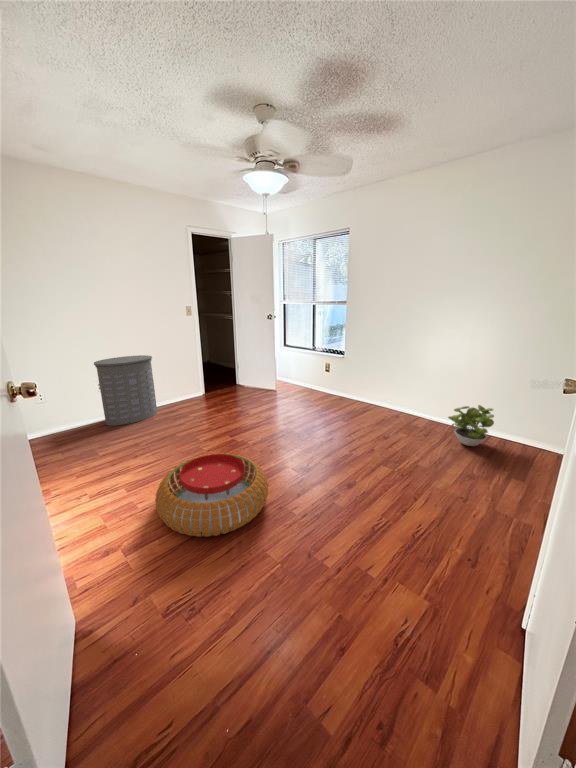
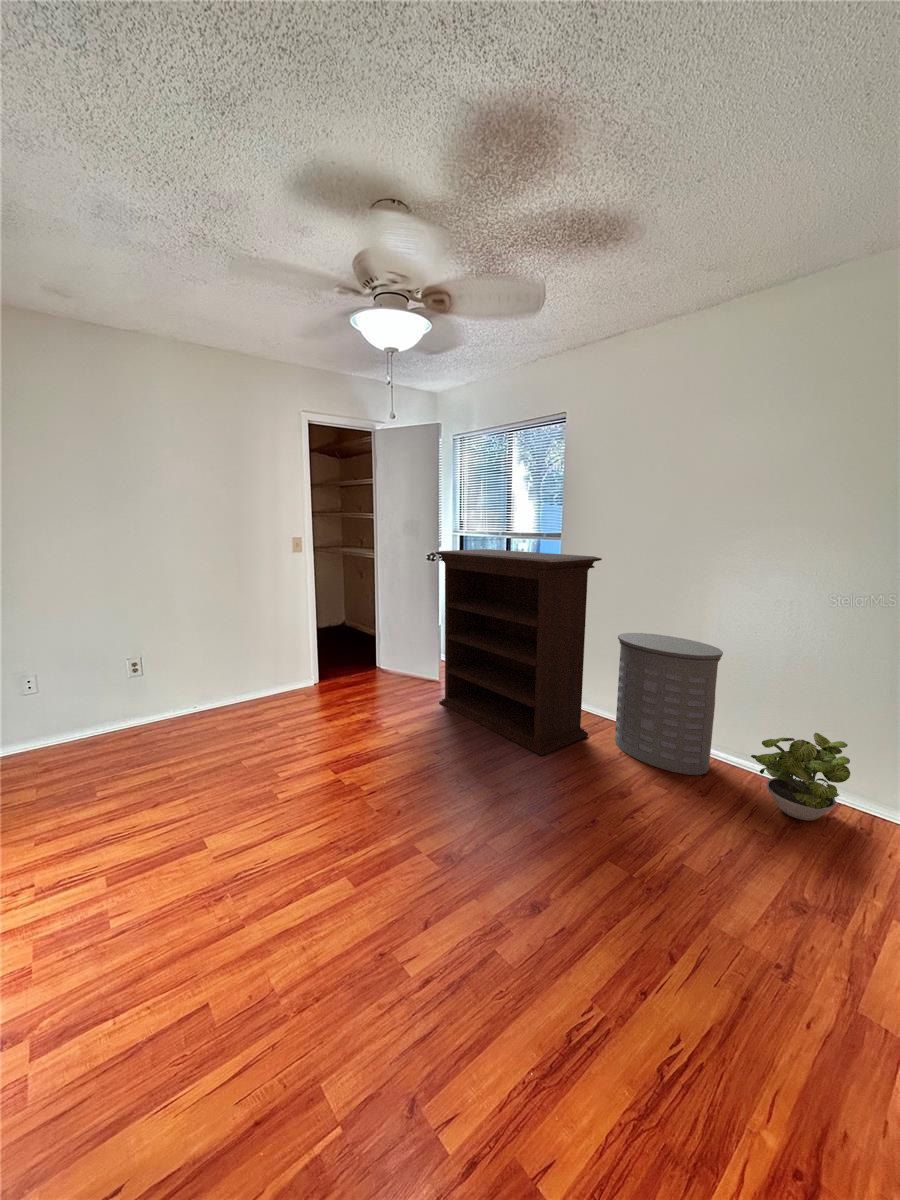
bookshelf: none [276,313,373,425] -> present [435,549,602,756]
laundry hamper: present [94,355,157,426] -> present [615,633,723,775]
pouf: present [155,453,268,537] -> none [118,818,361,1028]

